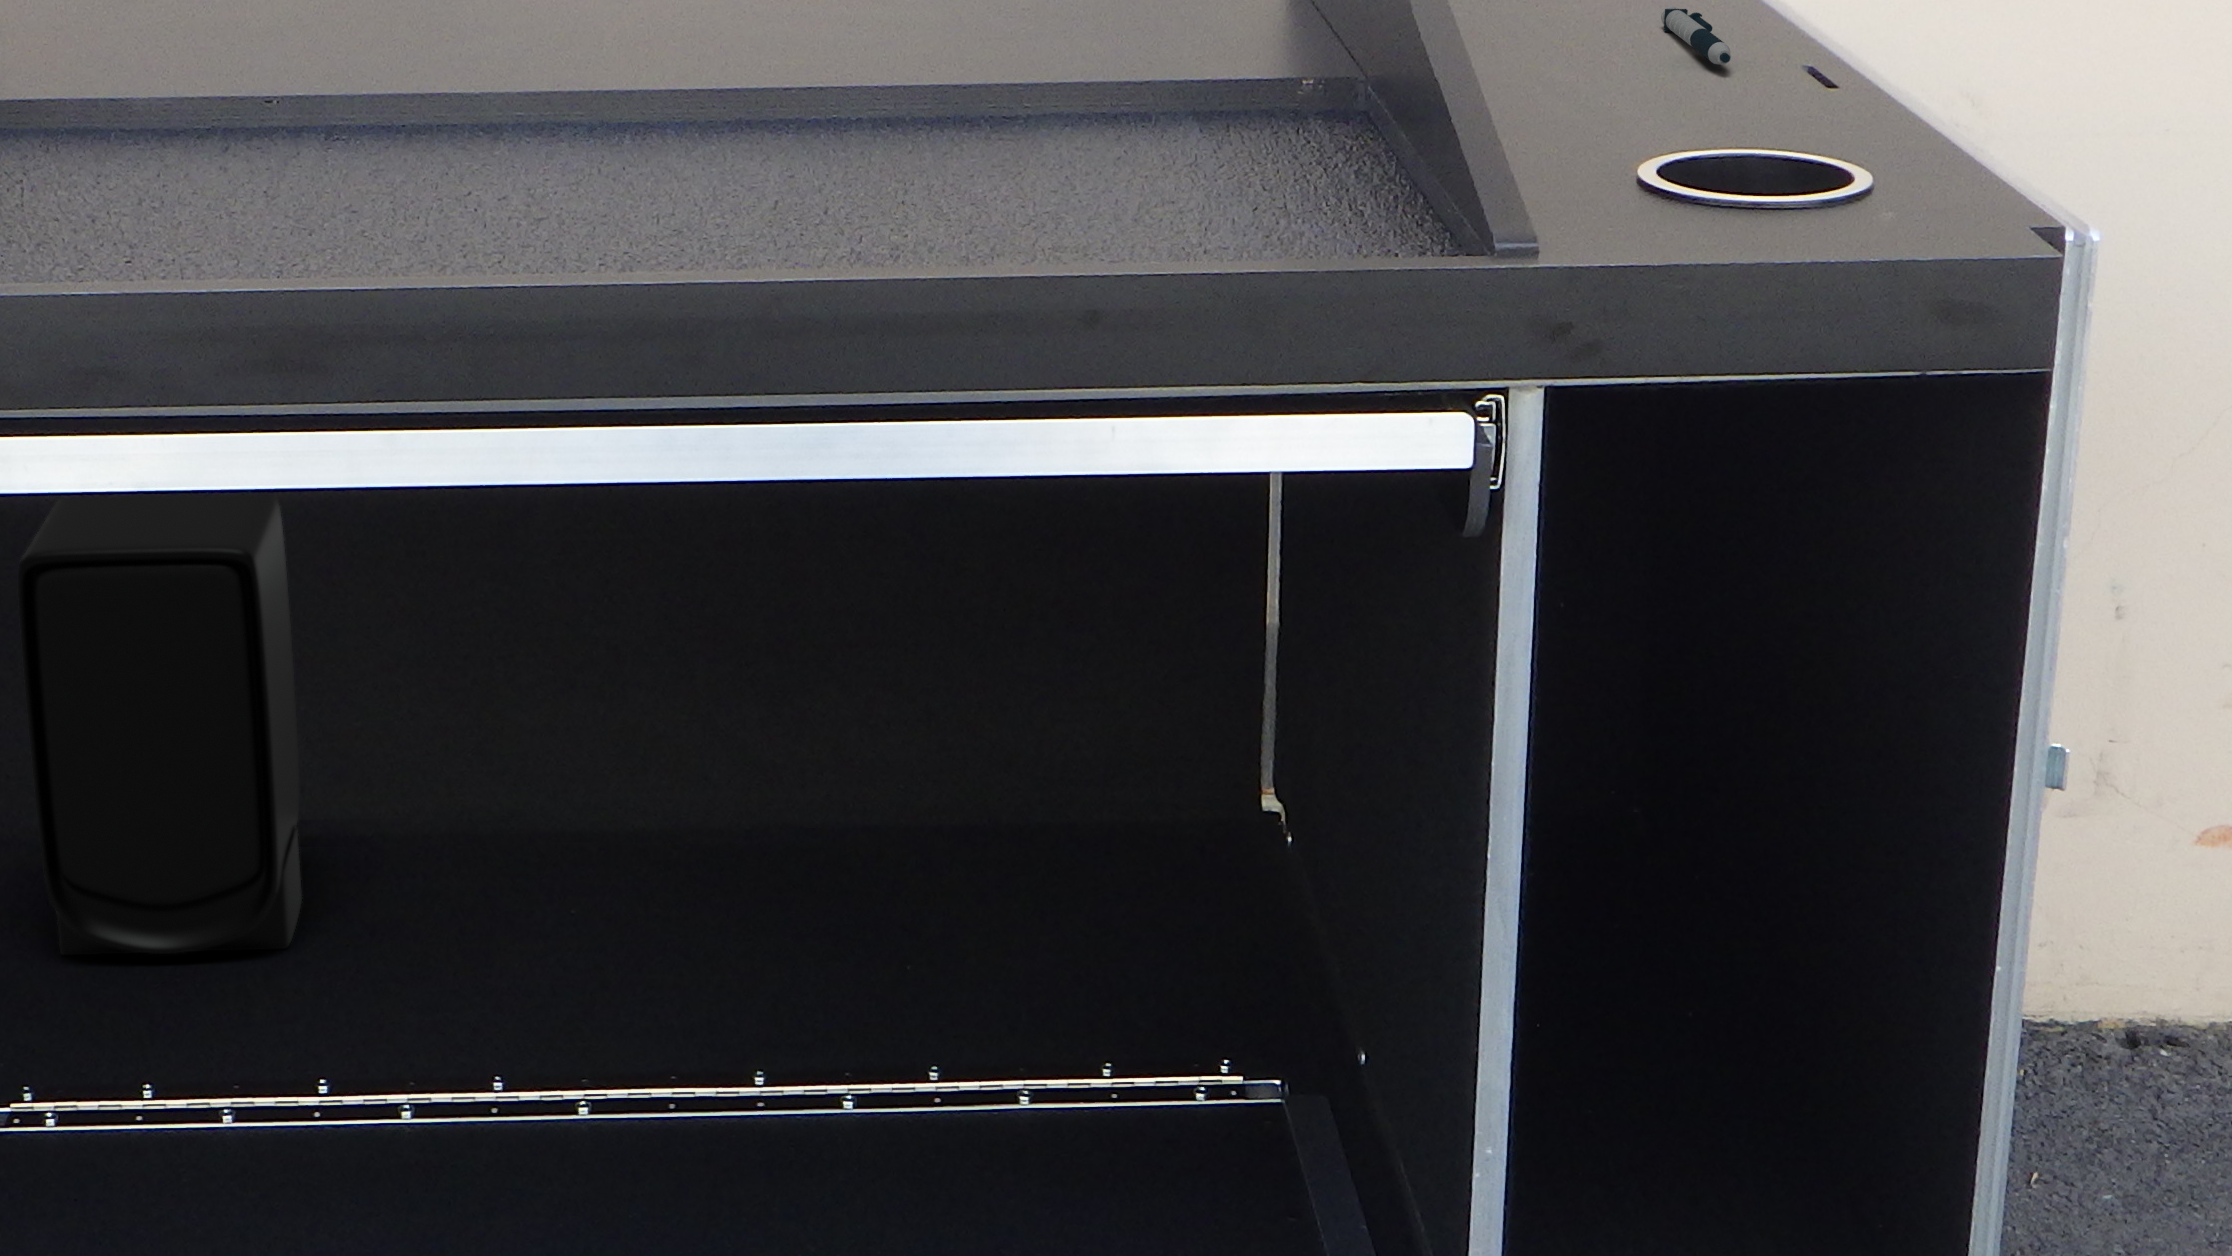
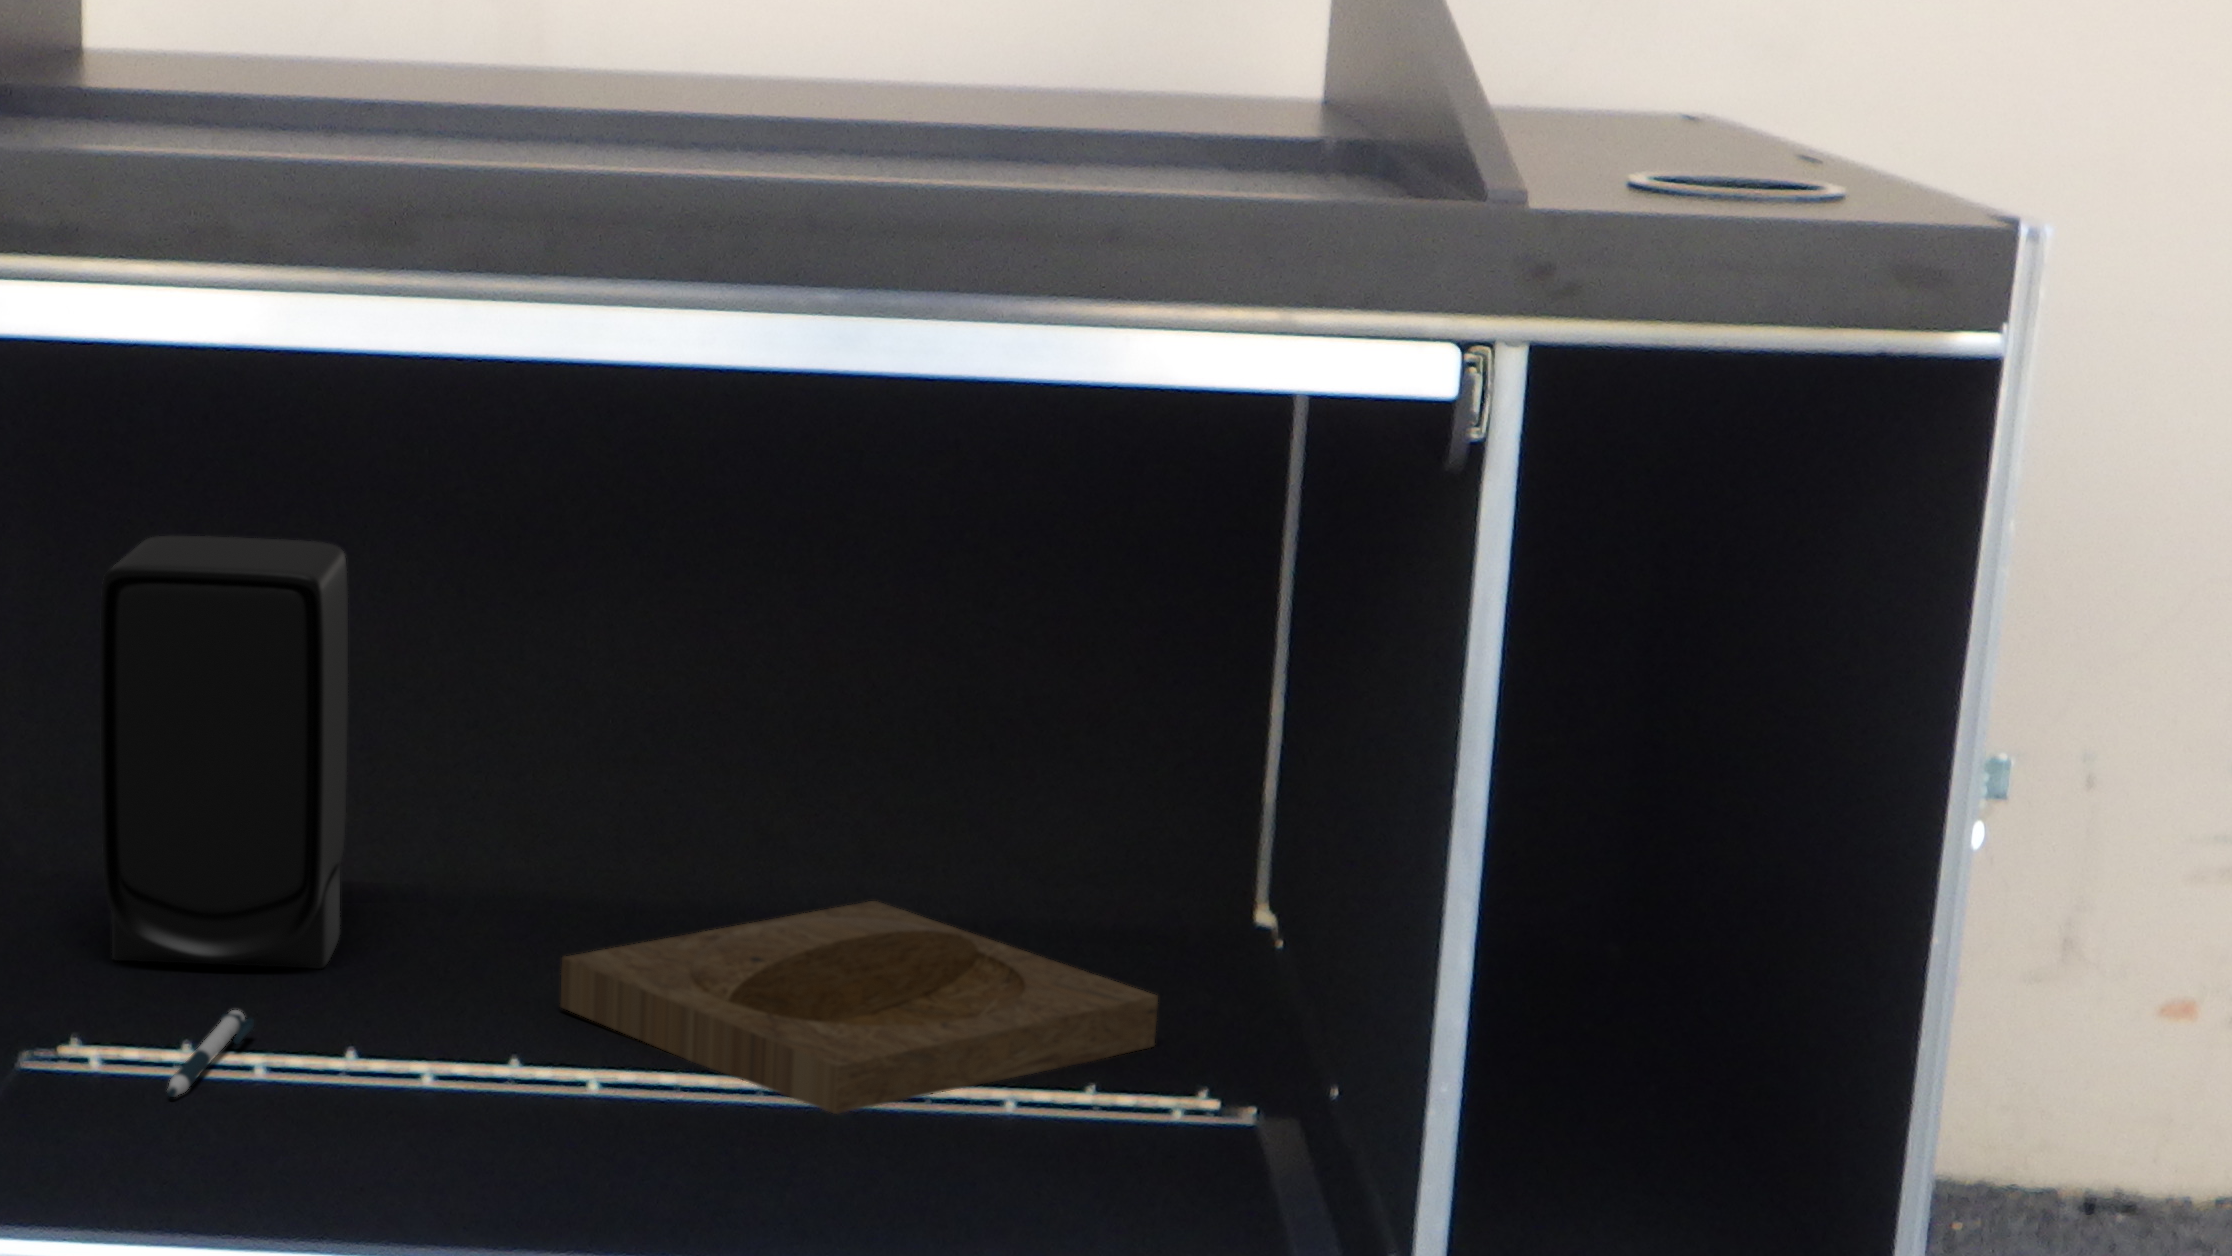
pen: present [1661,7,1731,64] -> present [168,1010,254,1097]
tray: none [542,825,1174,1134] -> present [560,900,1158,1114]

